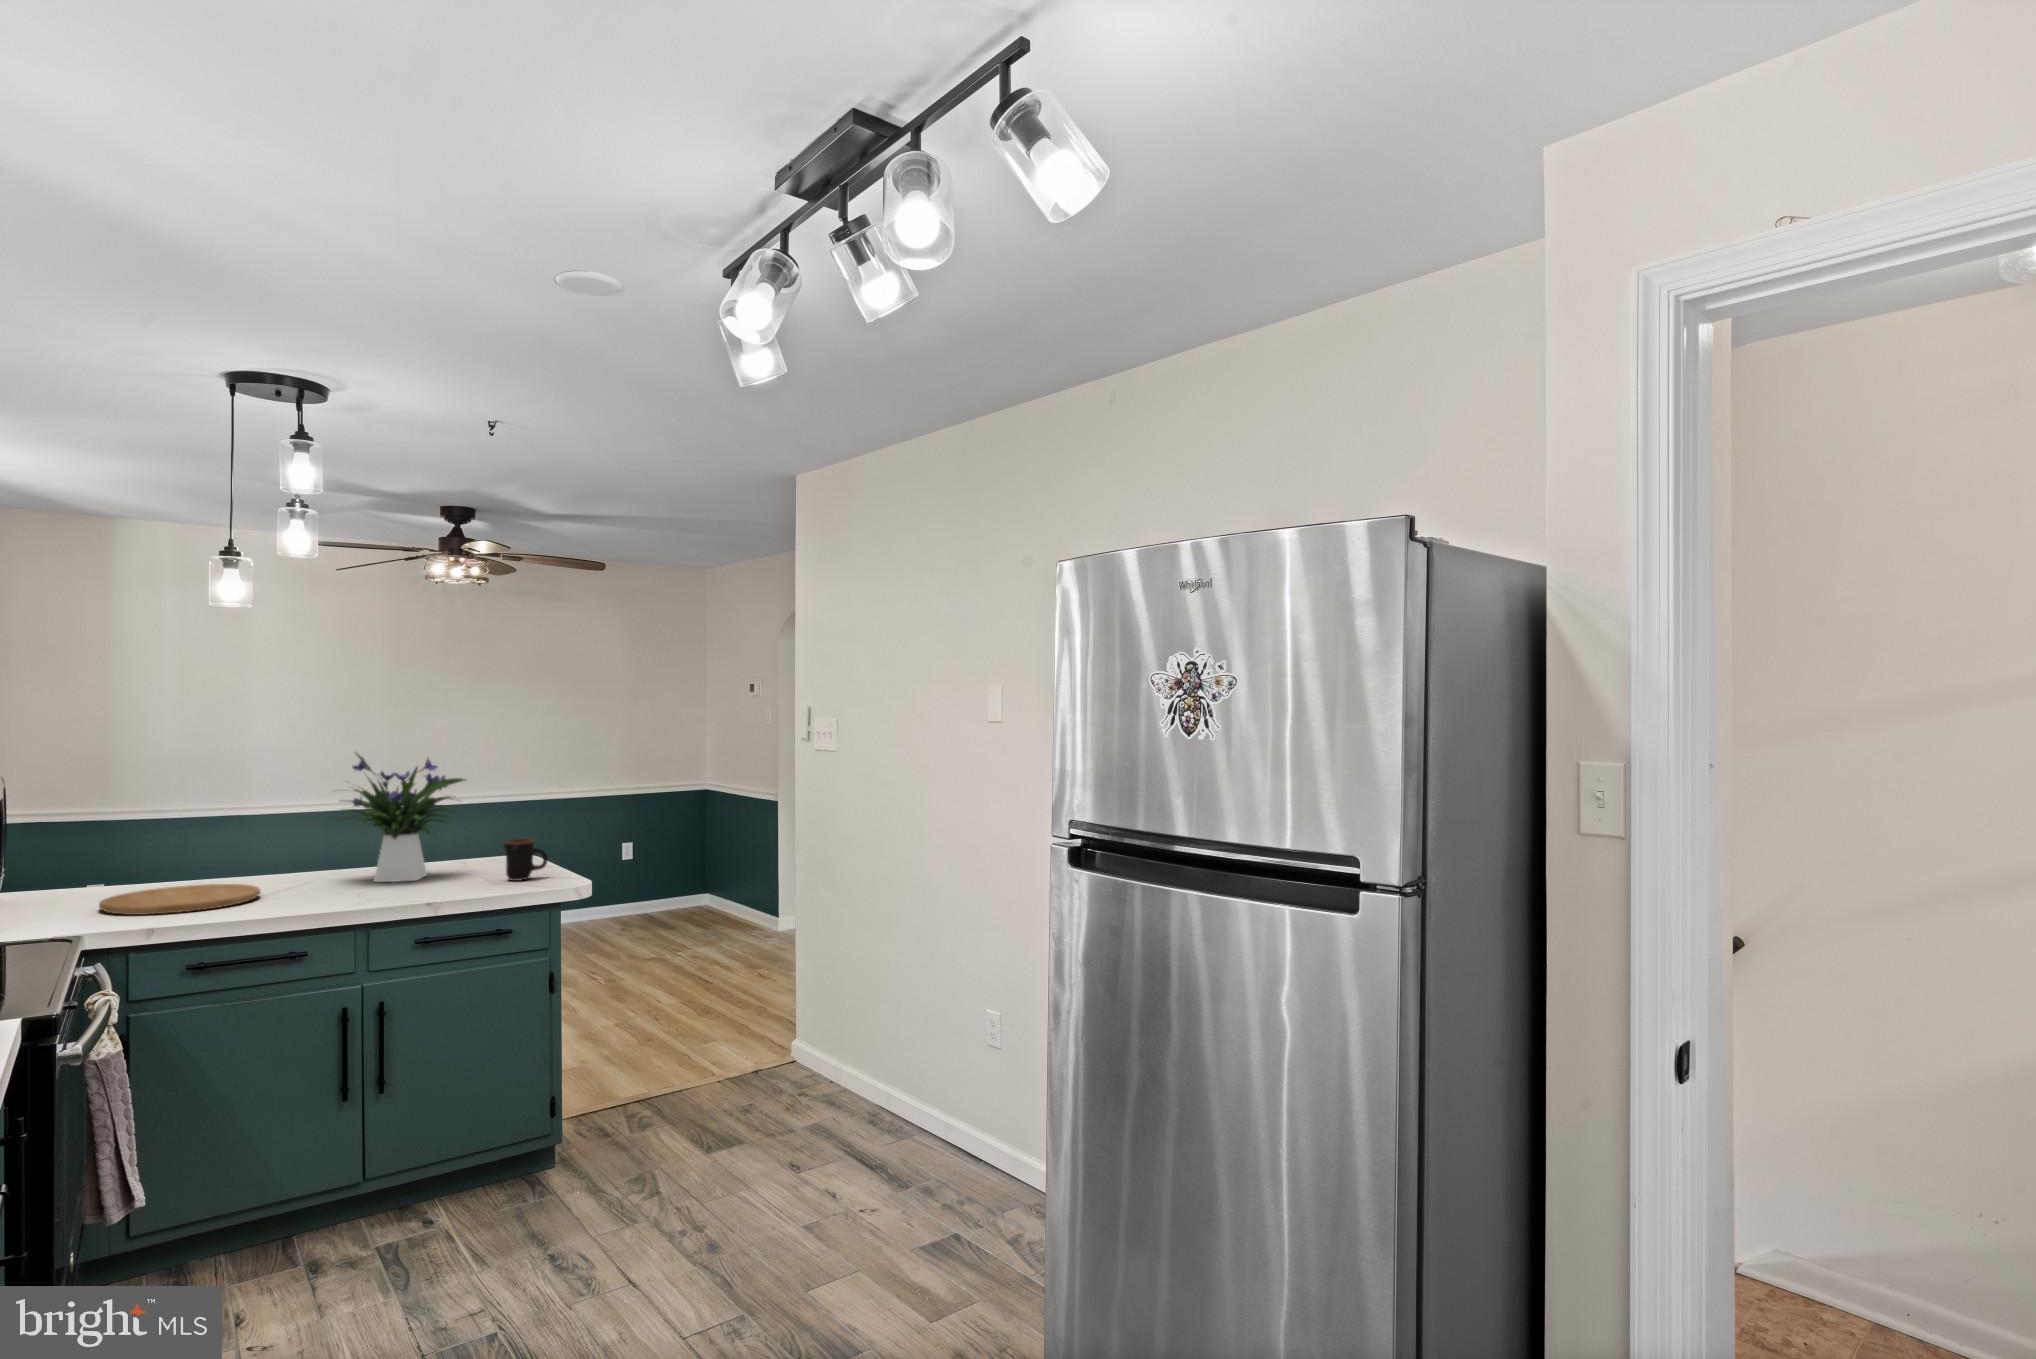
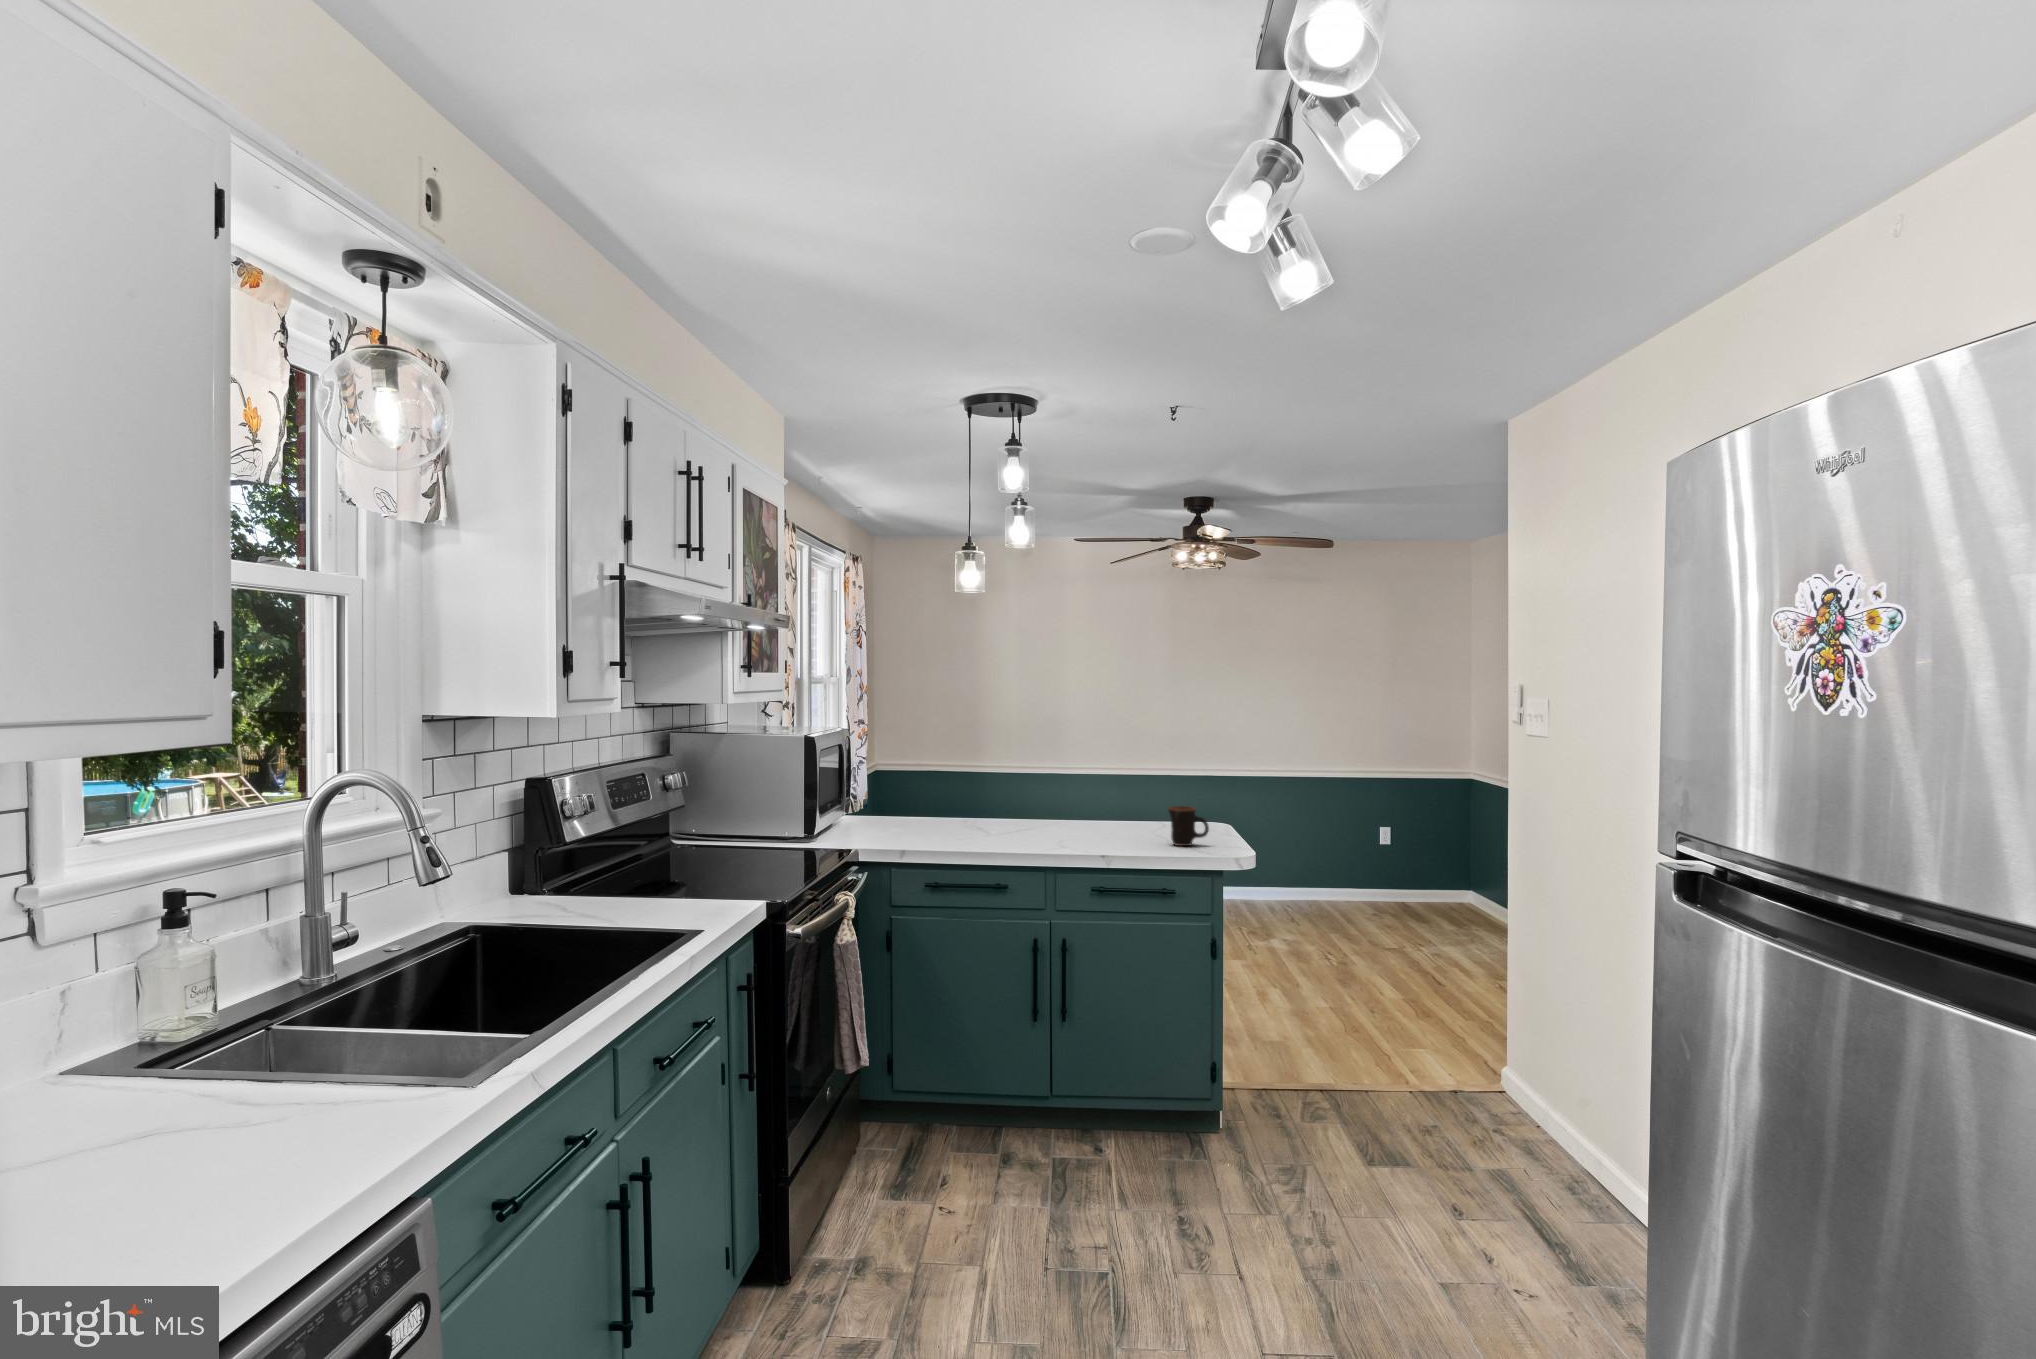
flower arrangement: present [339,753,465,882] -> none [1036,717,1147,836]
cutting board: present [99,884,260,915] -> none [882,820,985,841]

